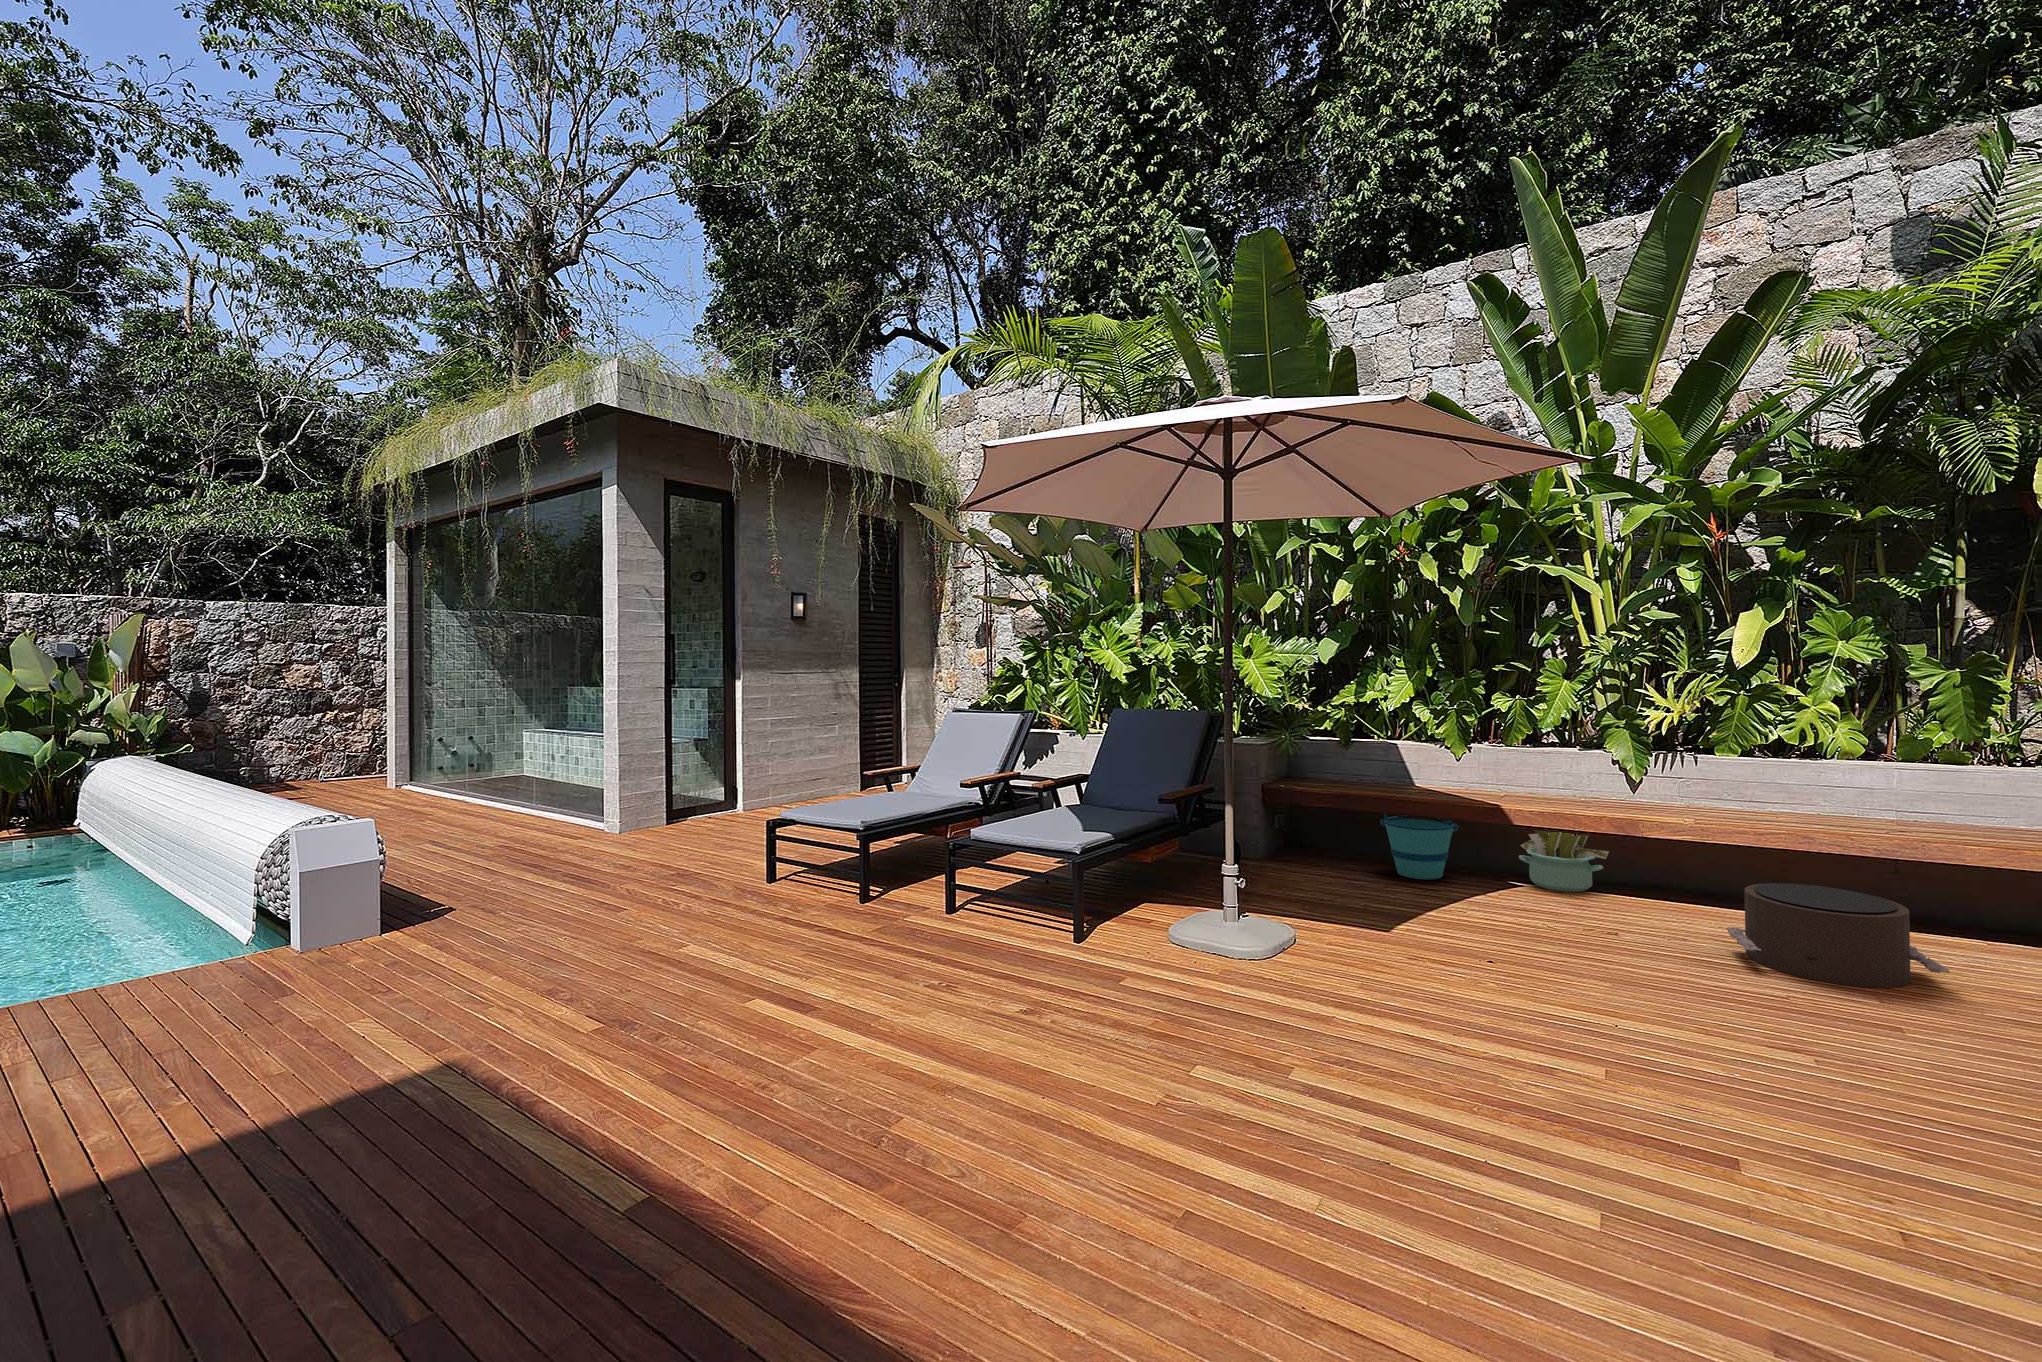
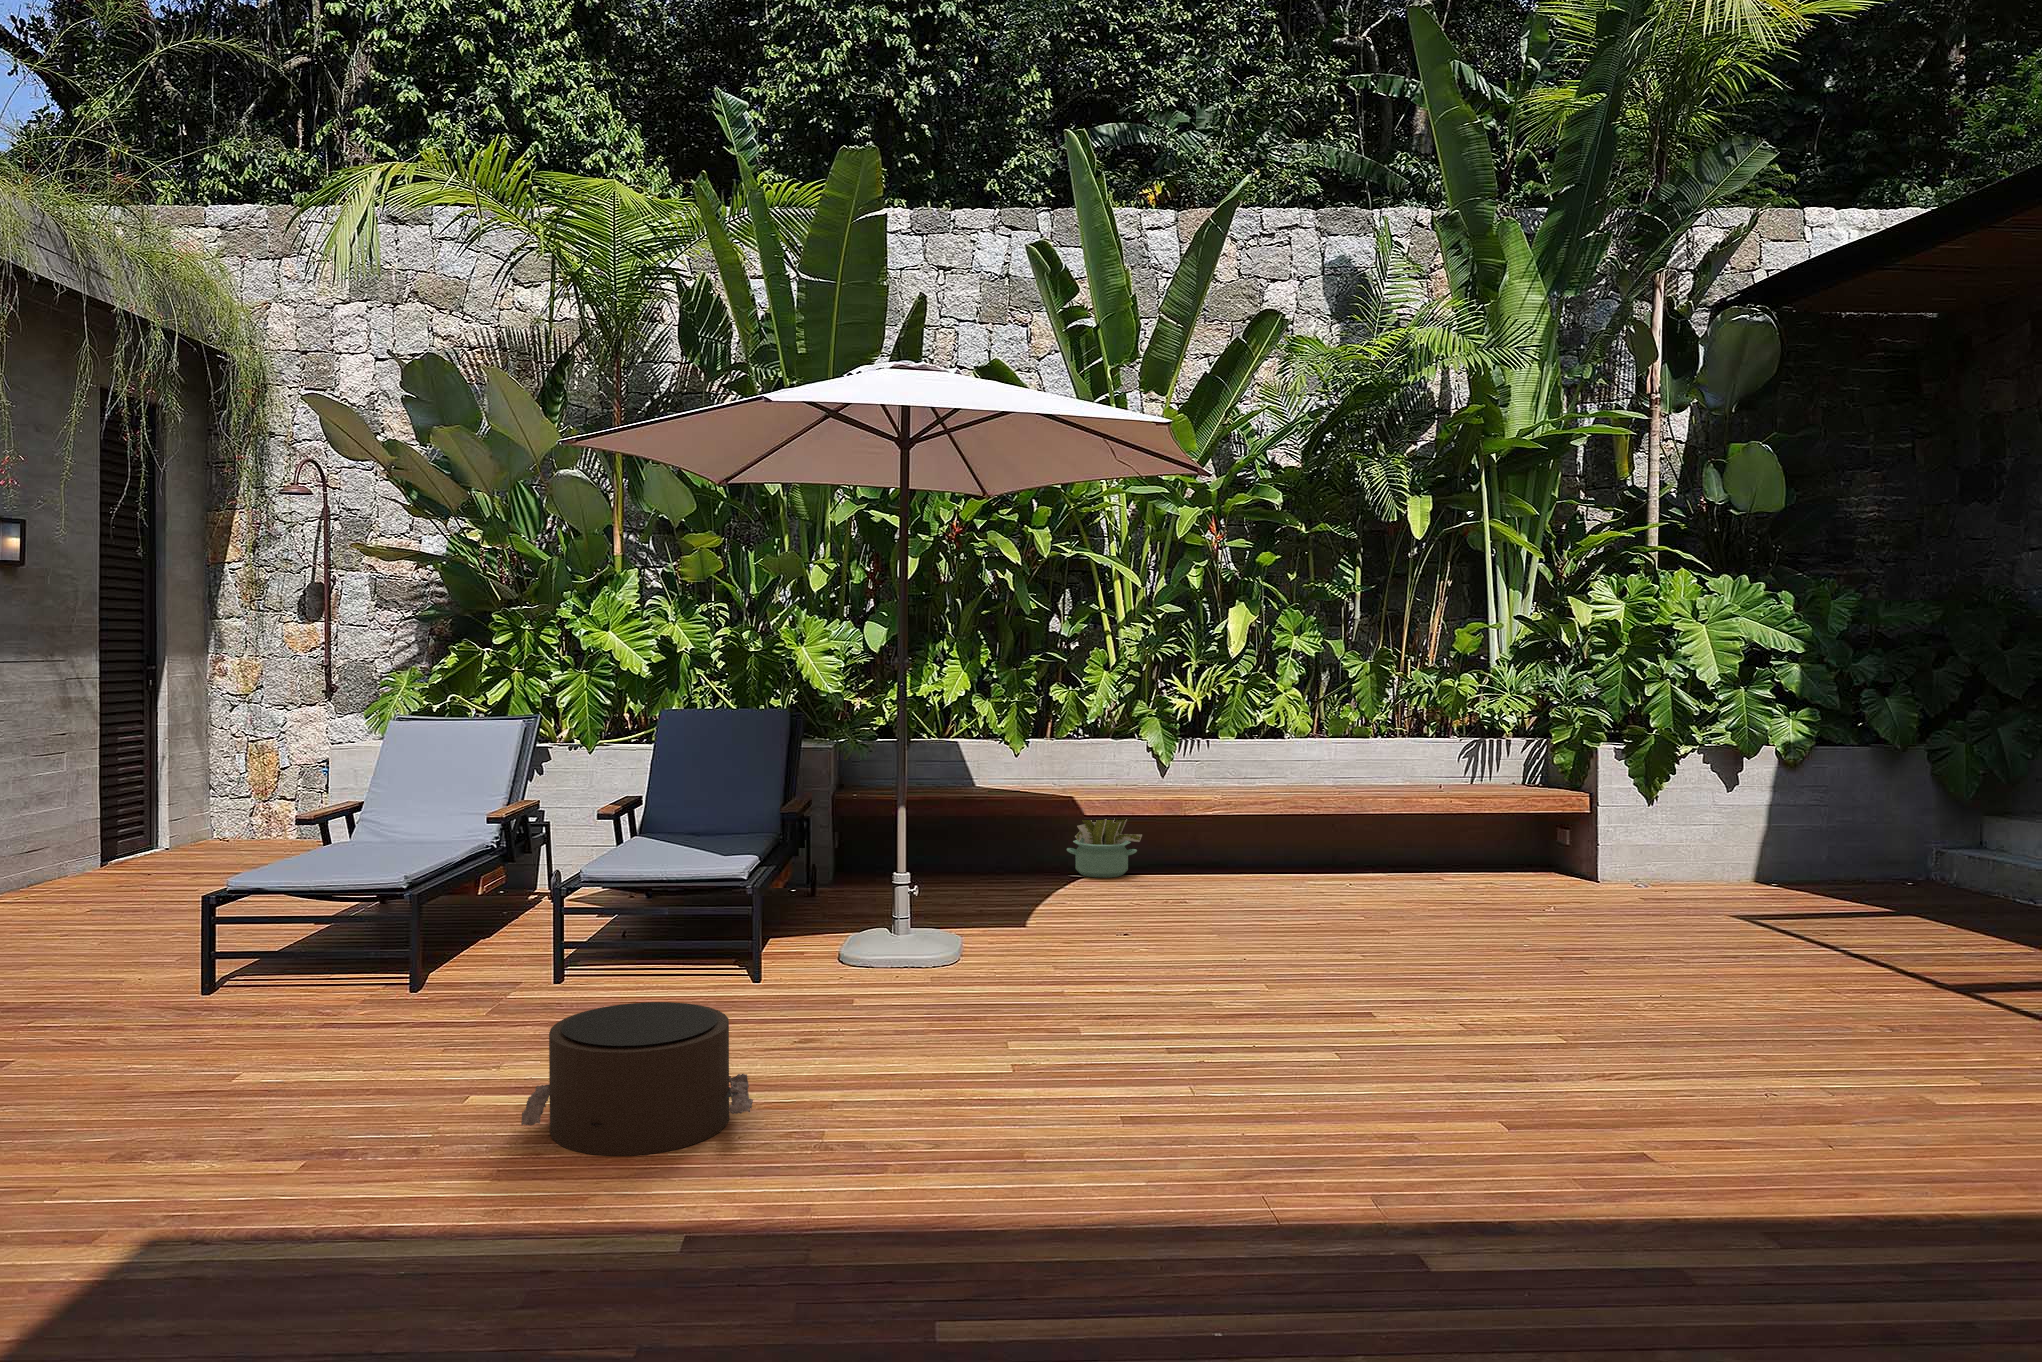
bucket: present [1380,812,1459,879] -> none [940,814,1016,883]
pouf: present [1726,883,1950,988] -> present [521,1002,753,1156]

